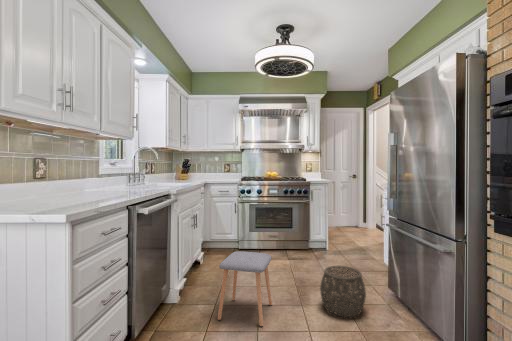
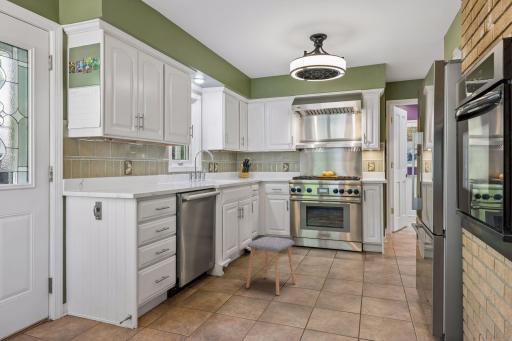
woven basket: present [320,266,366,317] -> none [336,255,378,299]

